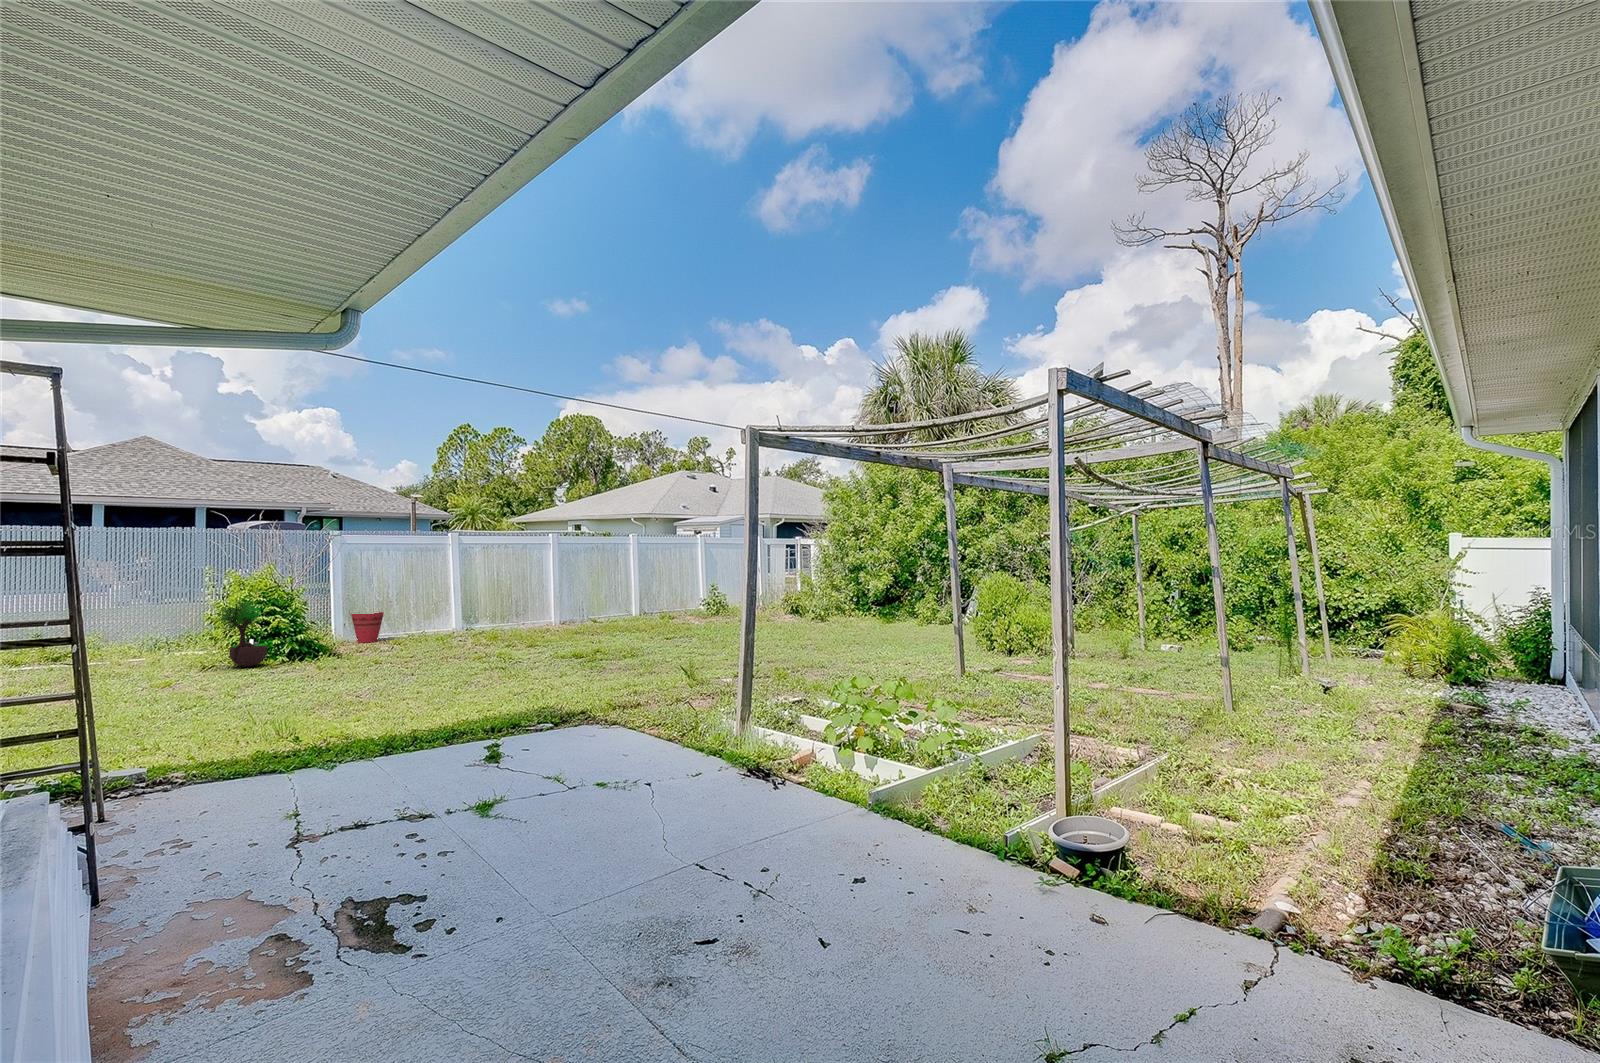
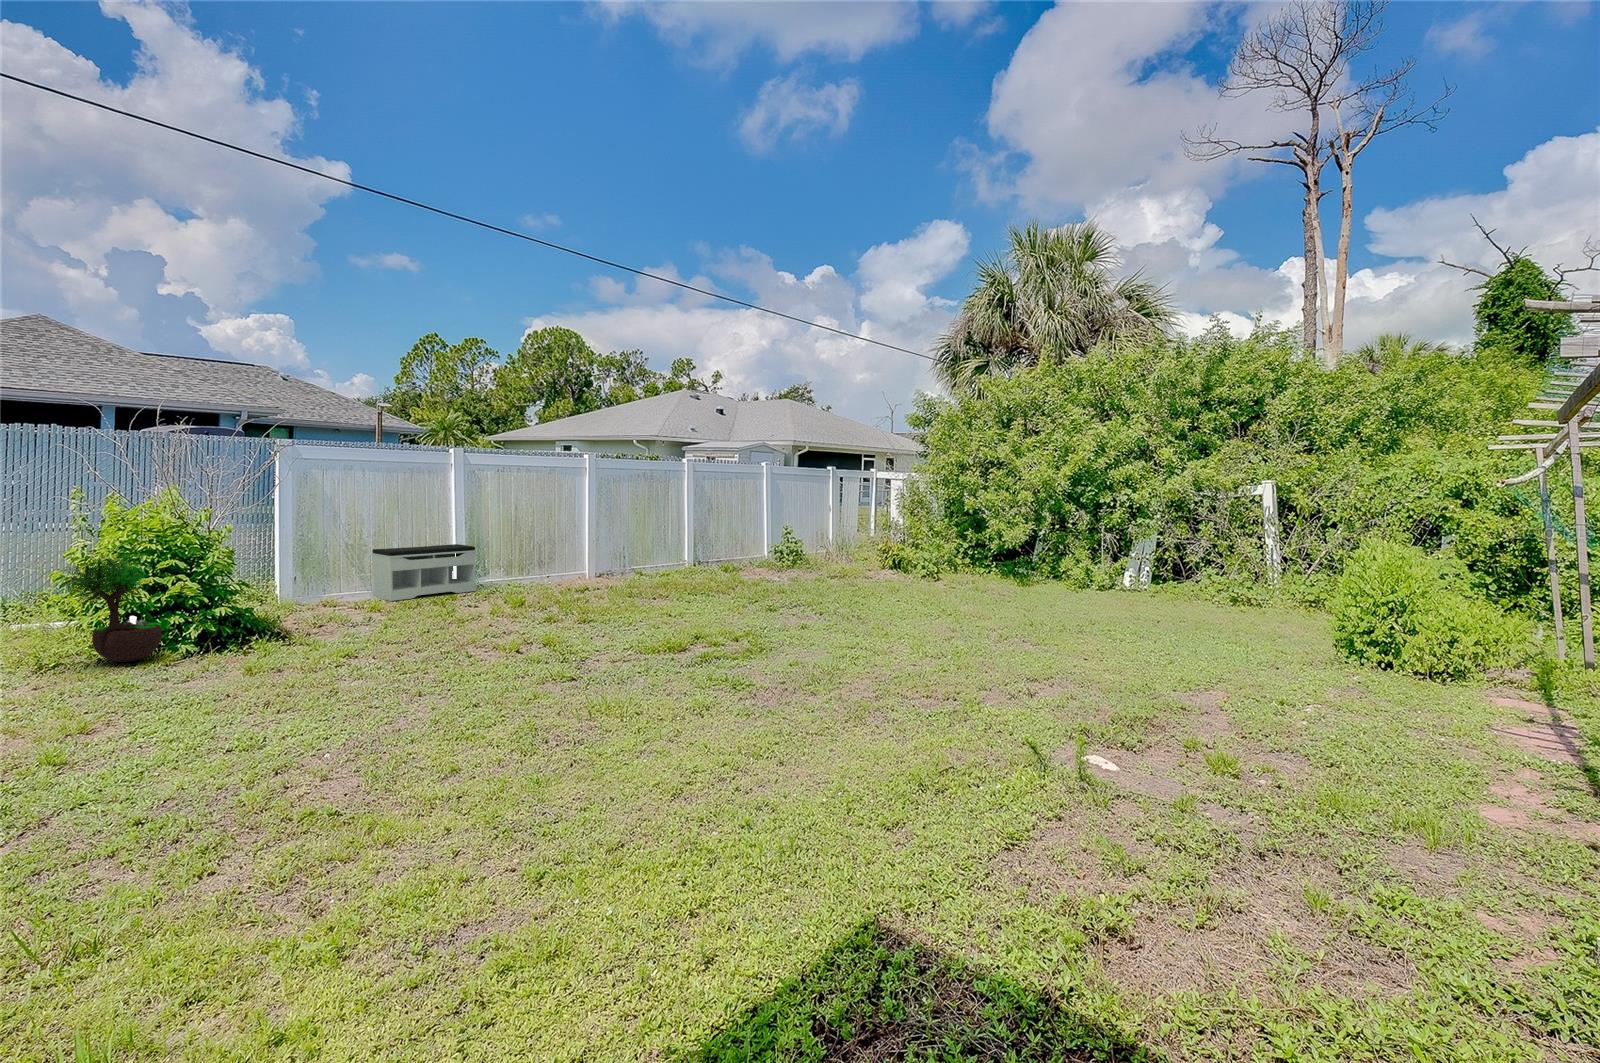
bench: none [397,600,470,639] -> present [372,544,476,601]
bucket: present [351,612,384,643] -> none [303,561,353,607]

